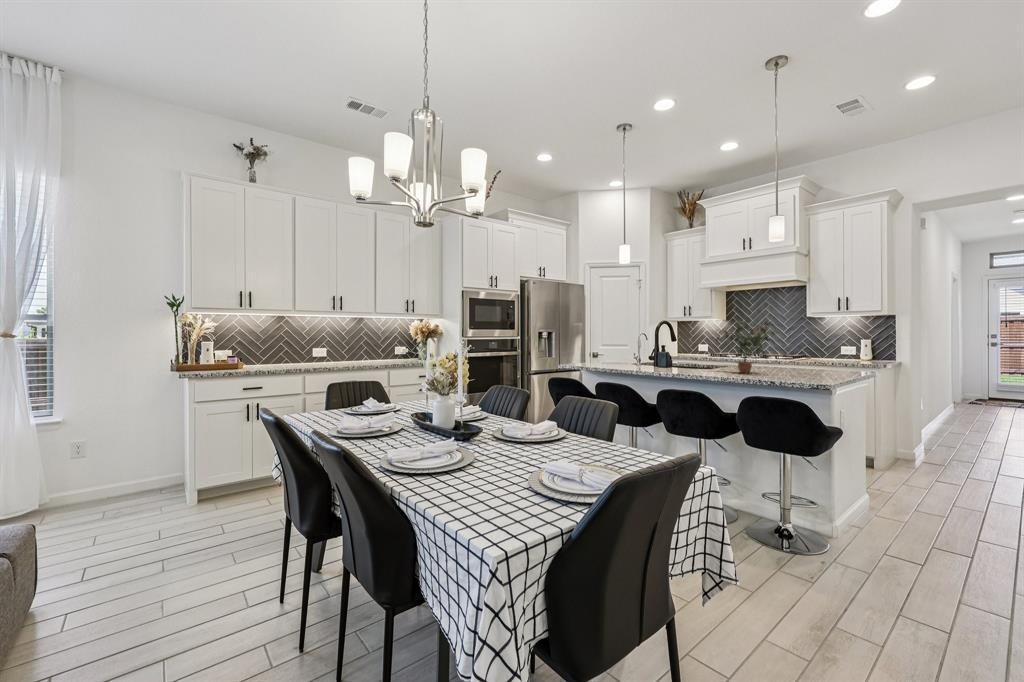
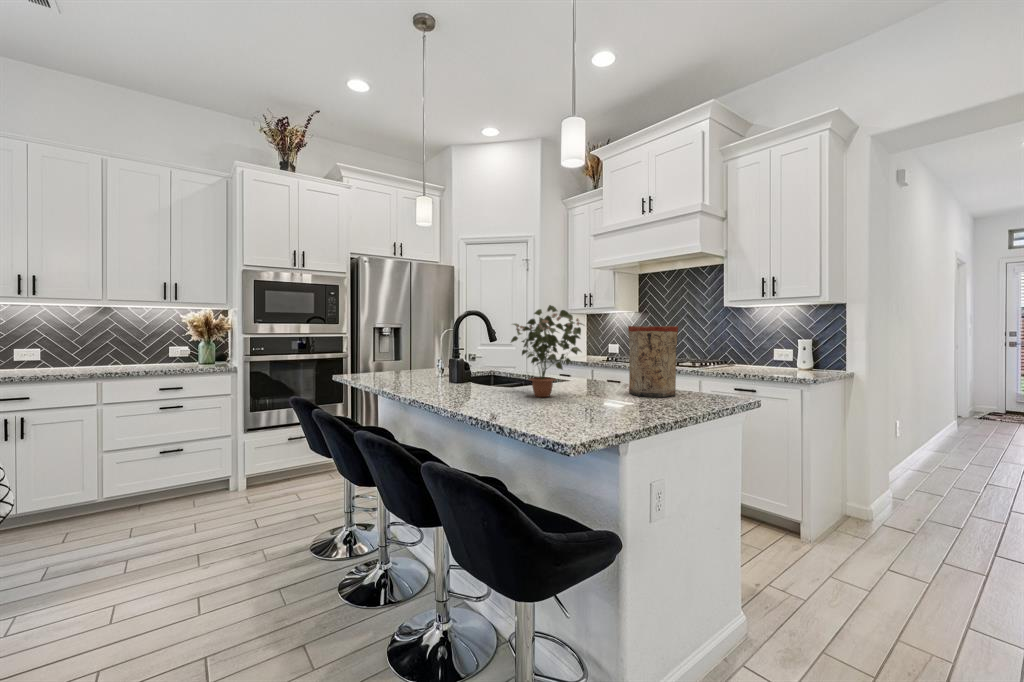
vase: none [789,331,823,373] -> present [628,326,678,398]

